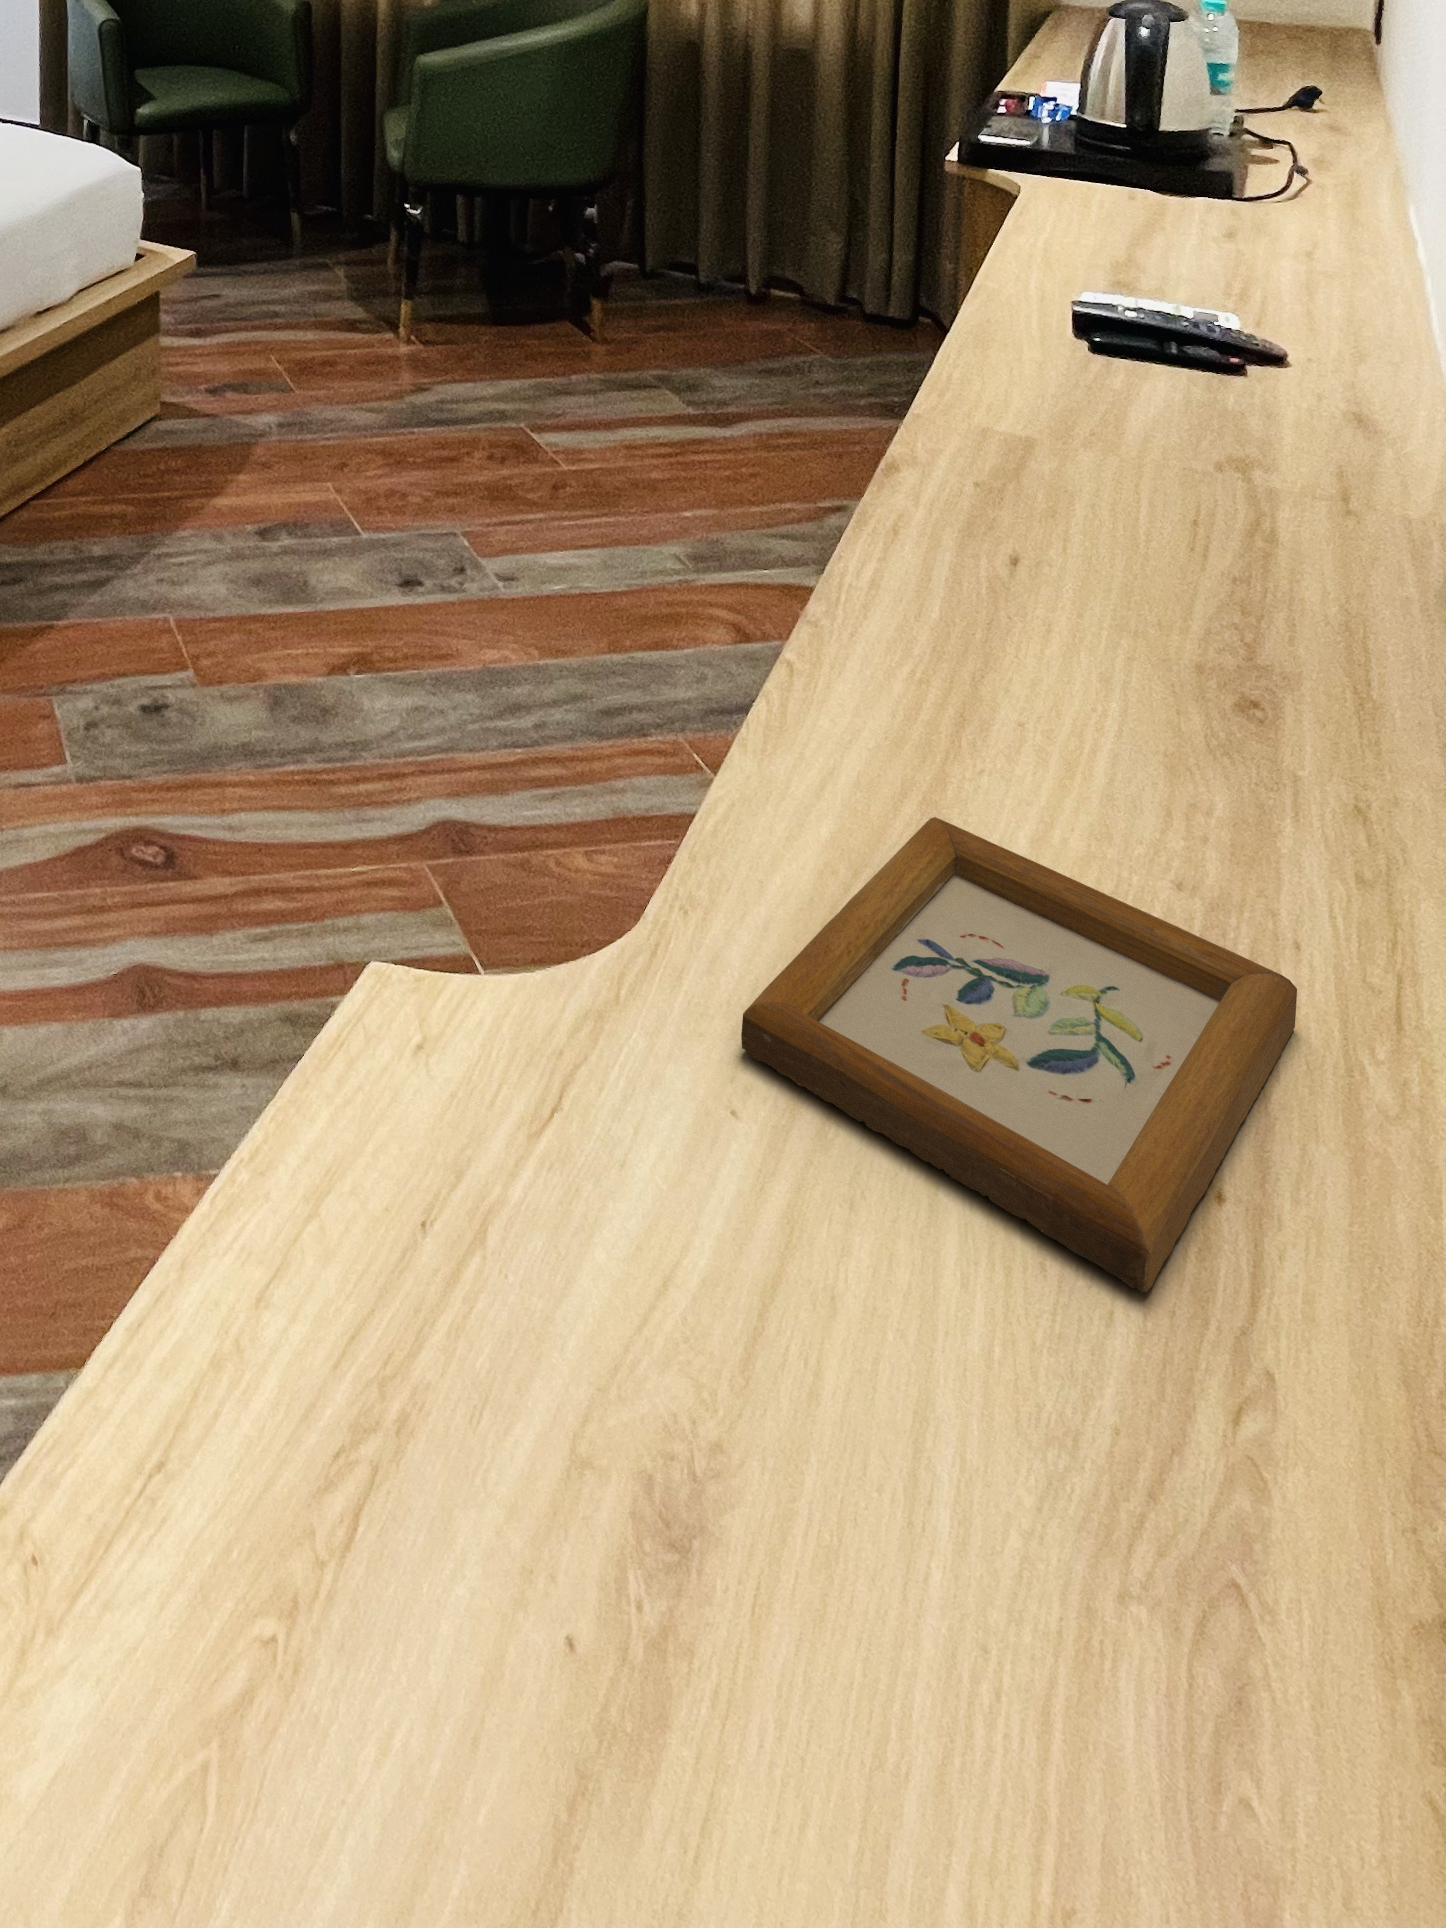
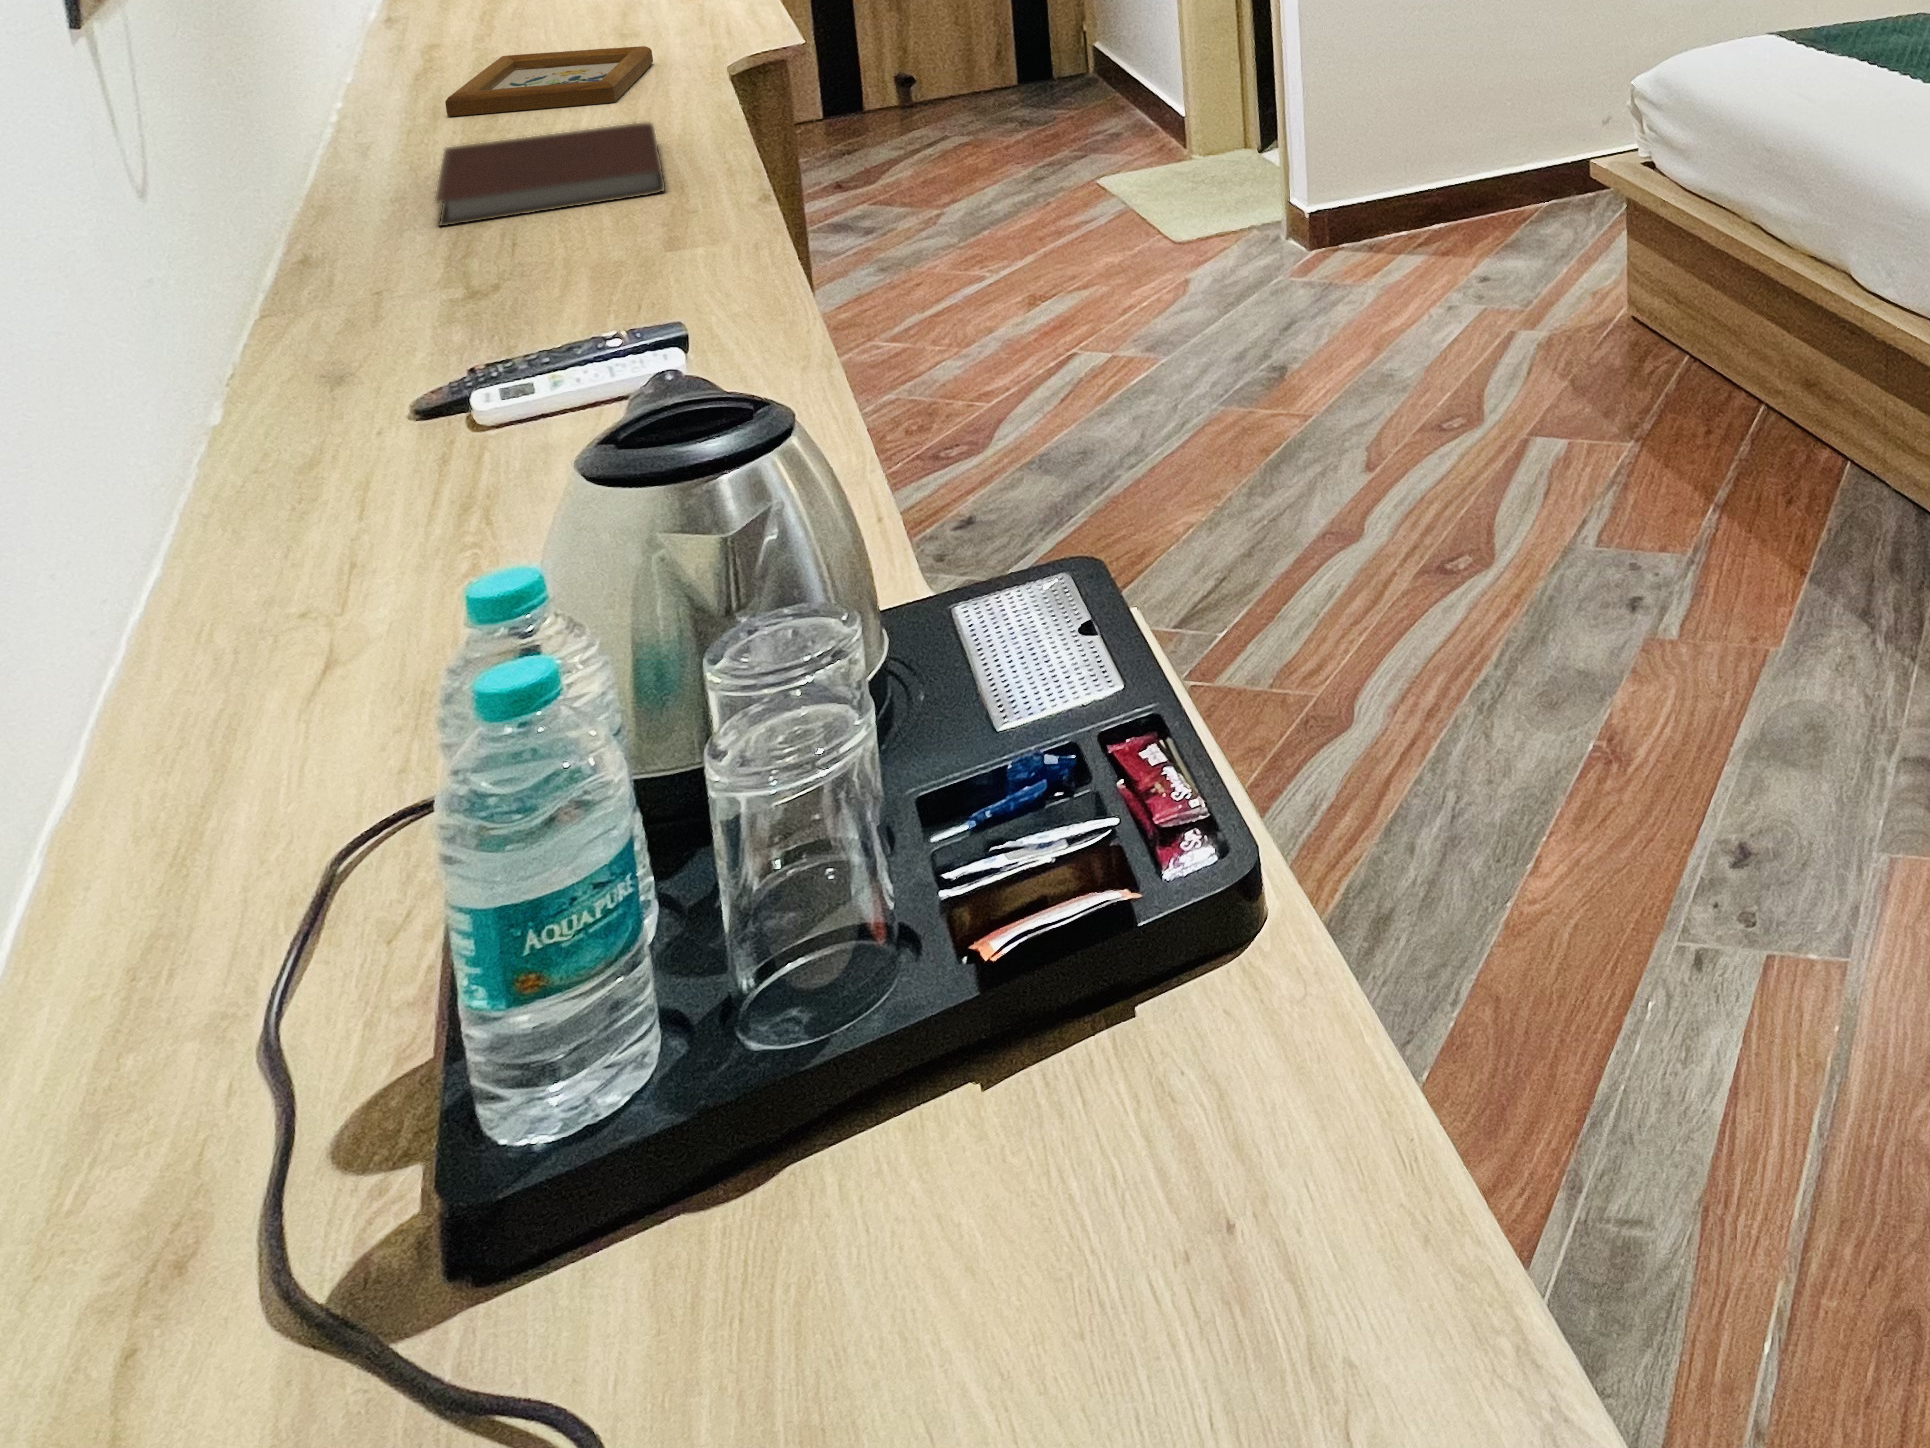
notebook: none [939,488,1284,737] -> present [435,123,665,227]

